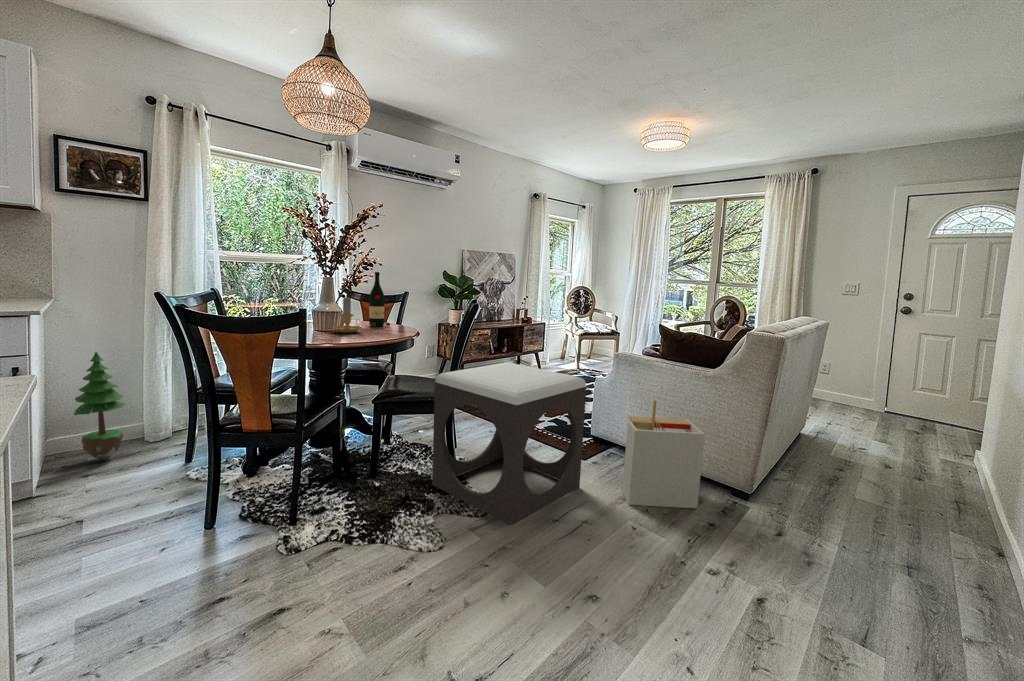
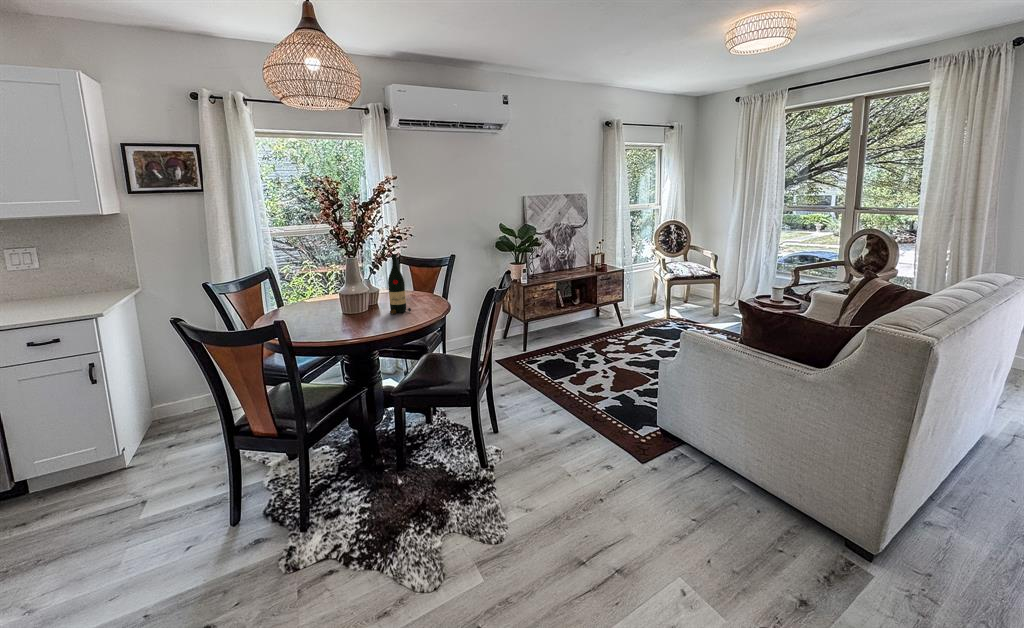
candle: present [332,297,362,333] -> none [340,290,373,330]
potted tree: present [74,352,126,460] -> none [143,343,190,440]
footstool: present [432,362,586,525] -> none [449,349,624,554]
storage bin: present [622,400,705,508] -> none [672,408,775,545]

